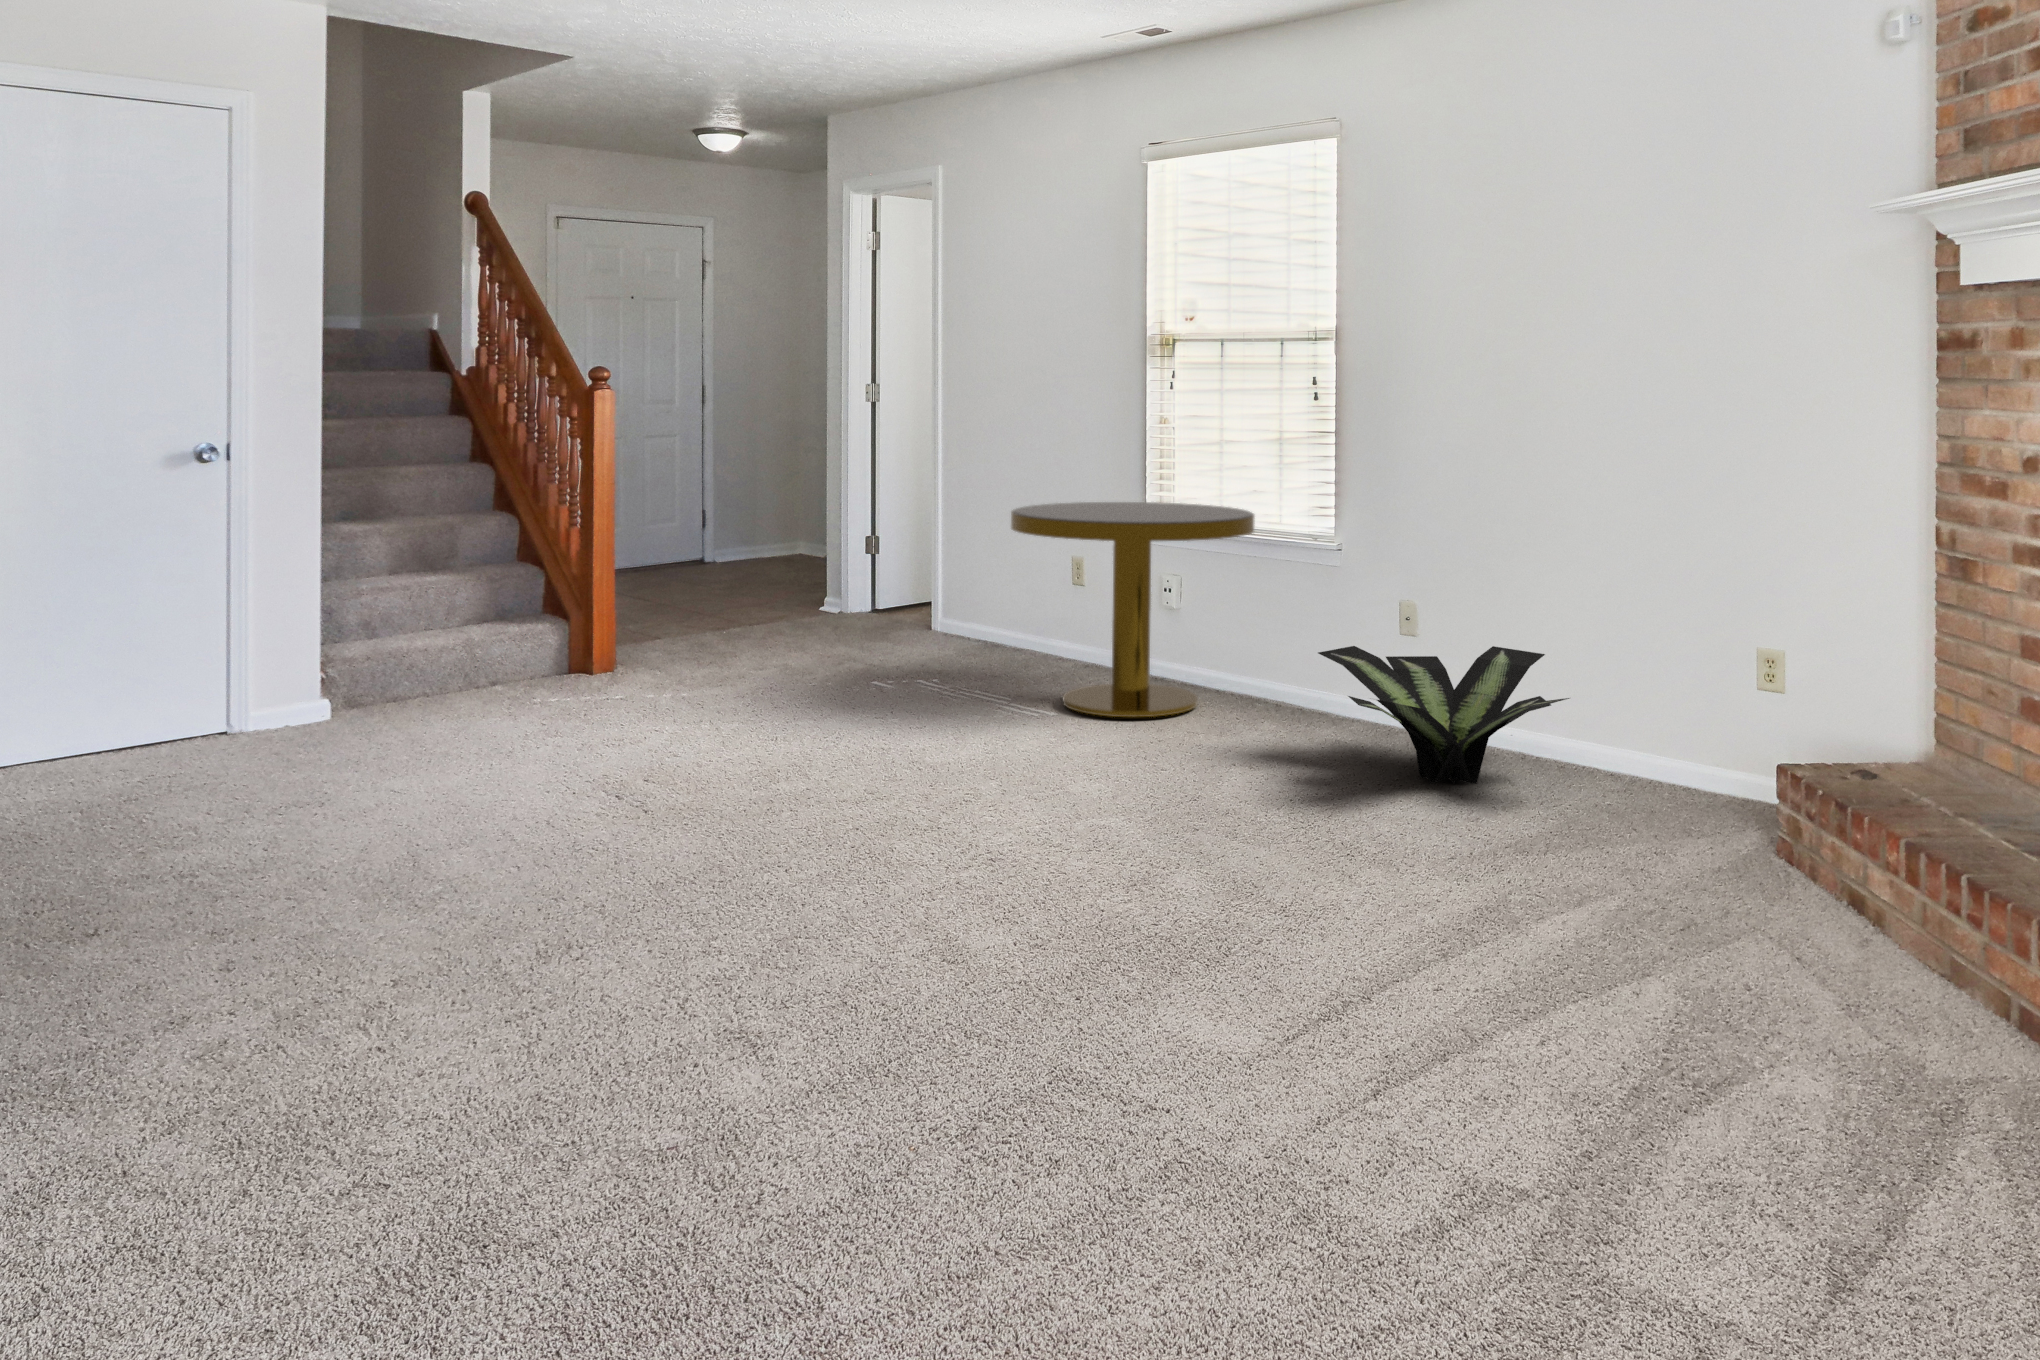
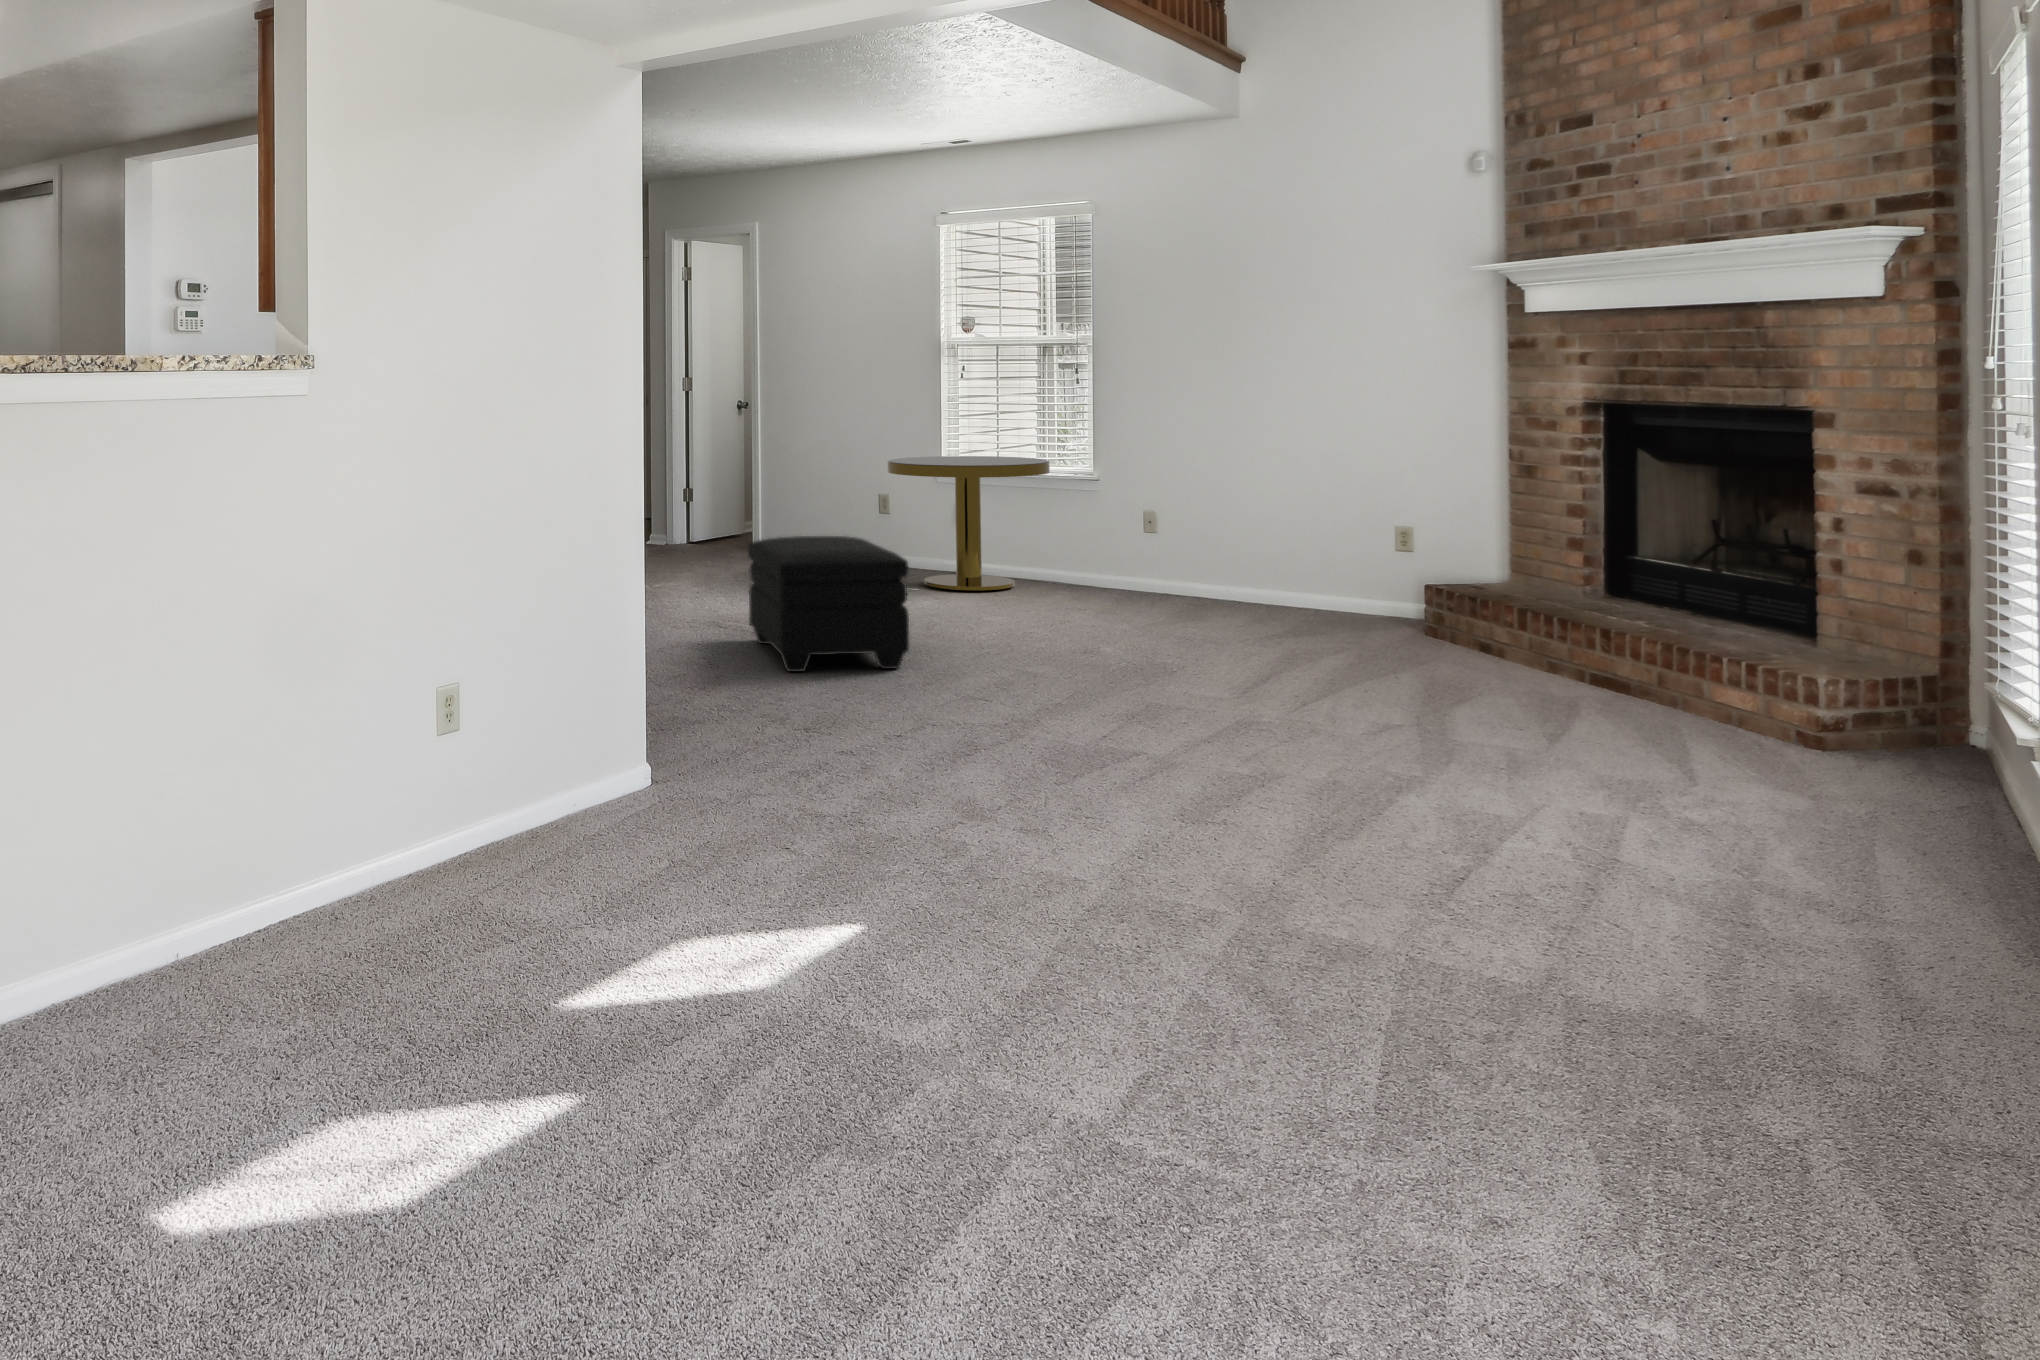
ottoman: none [475,646,793,918] -> present [748,536,909,672]
potted plant: present [1318,646,1569,784] -> none [1122,535,1294,613]

